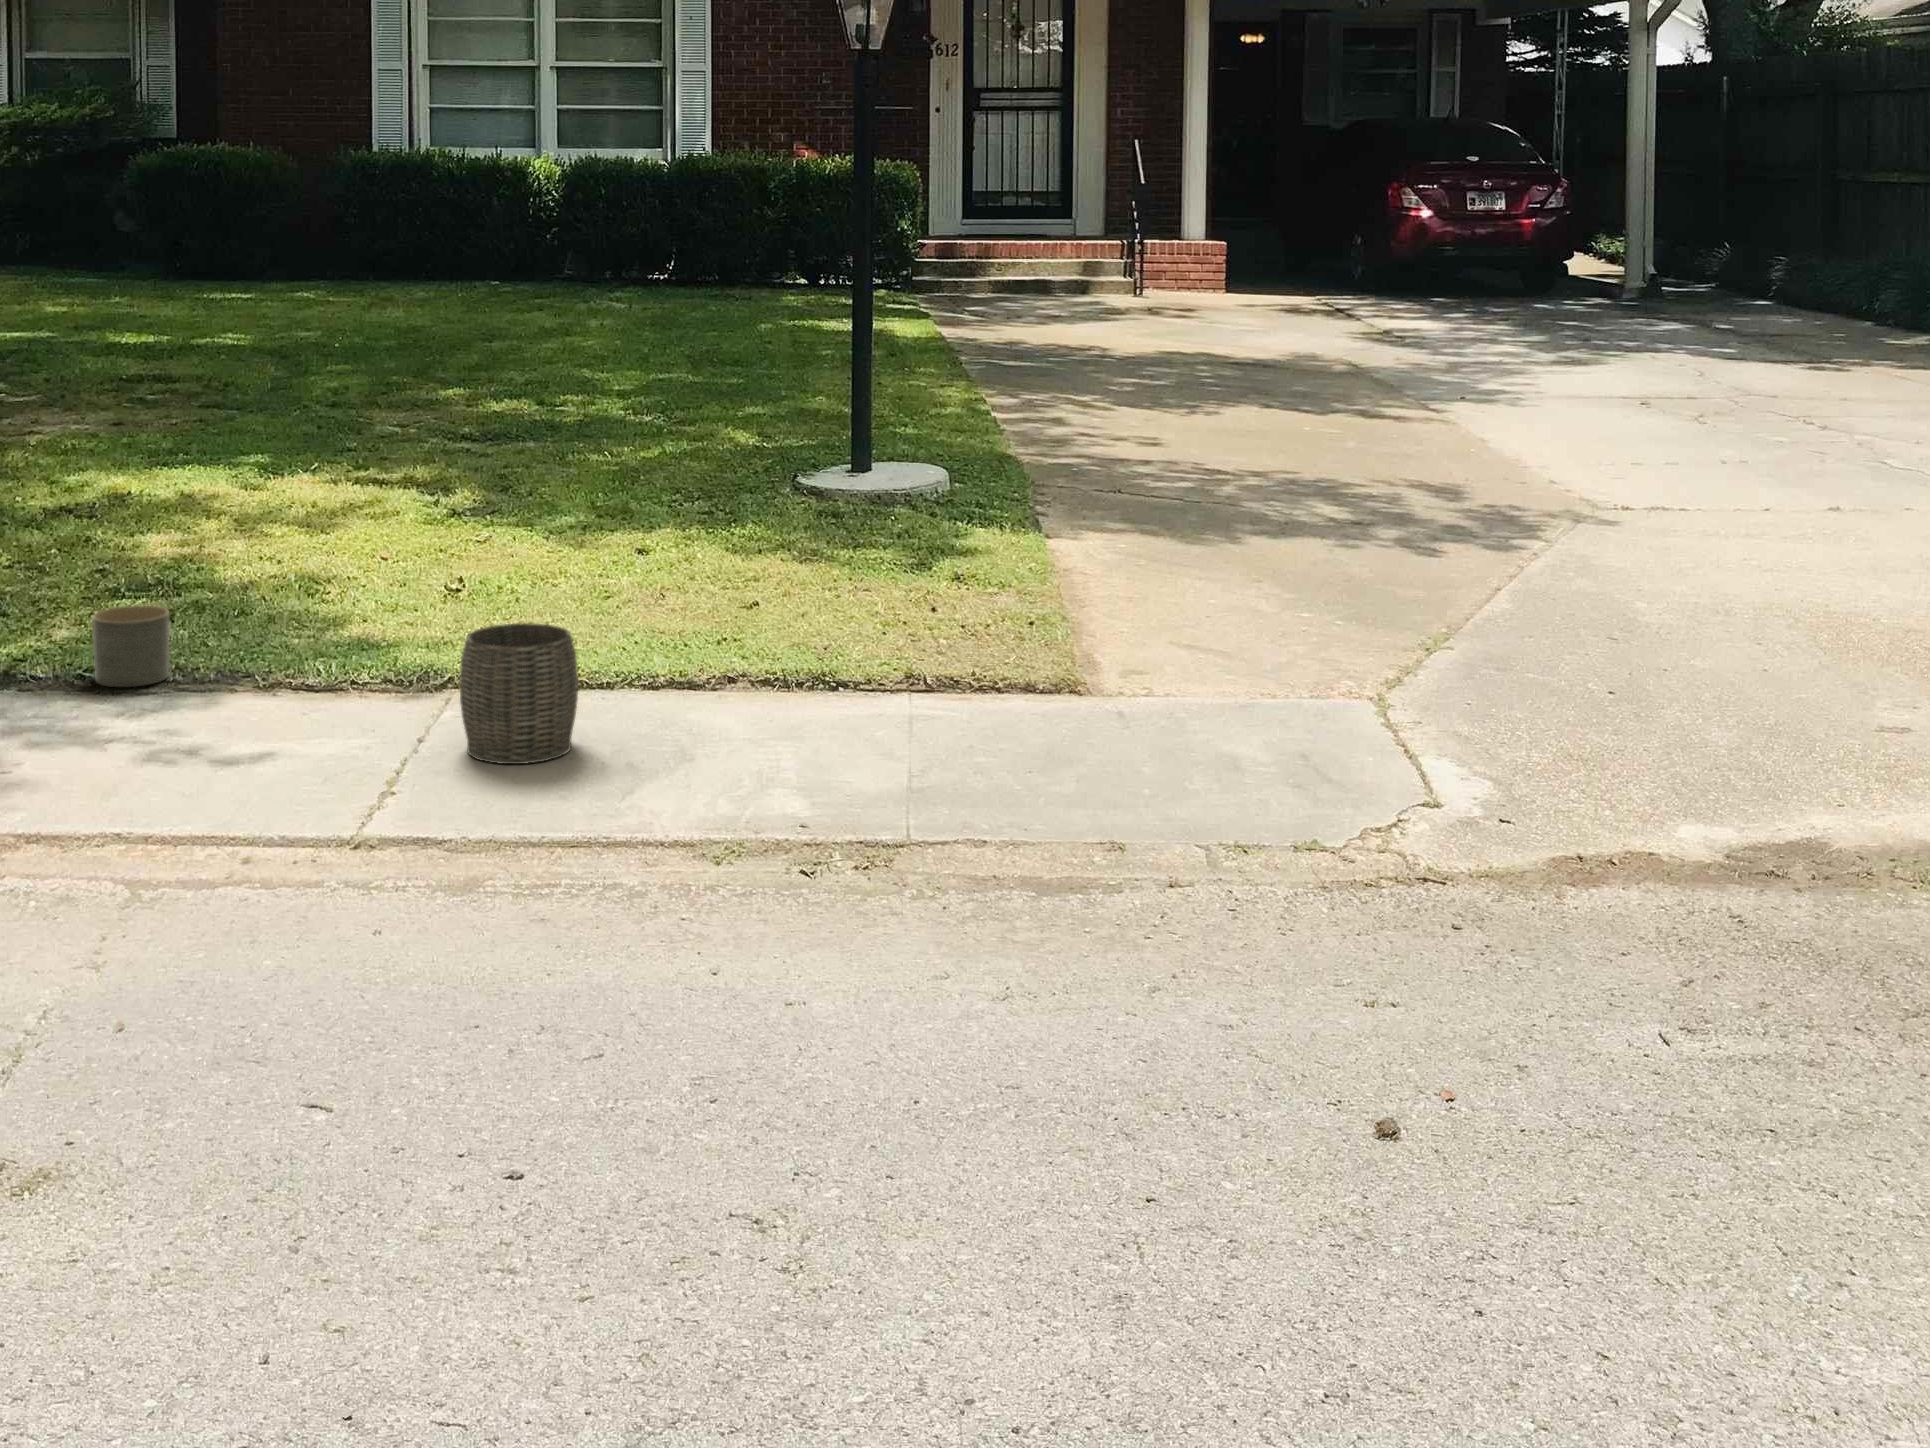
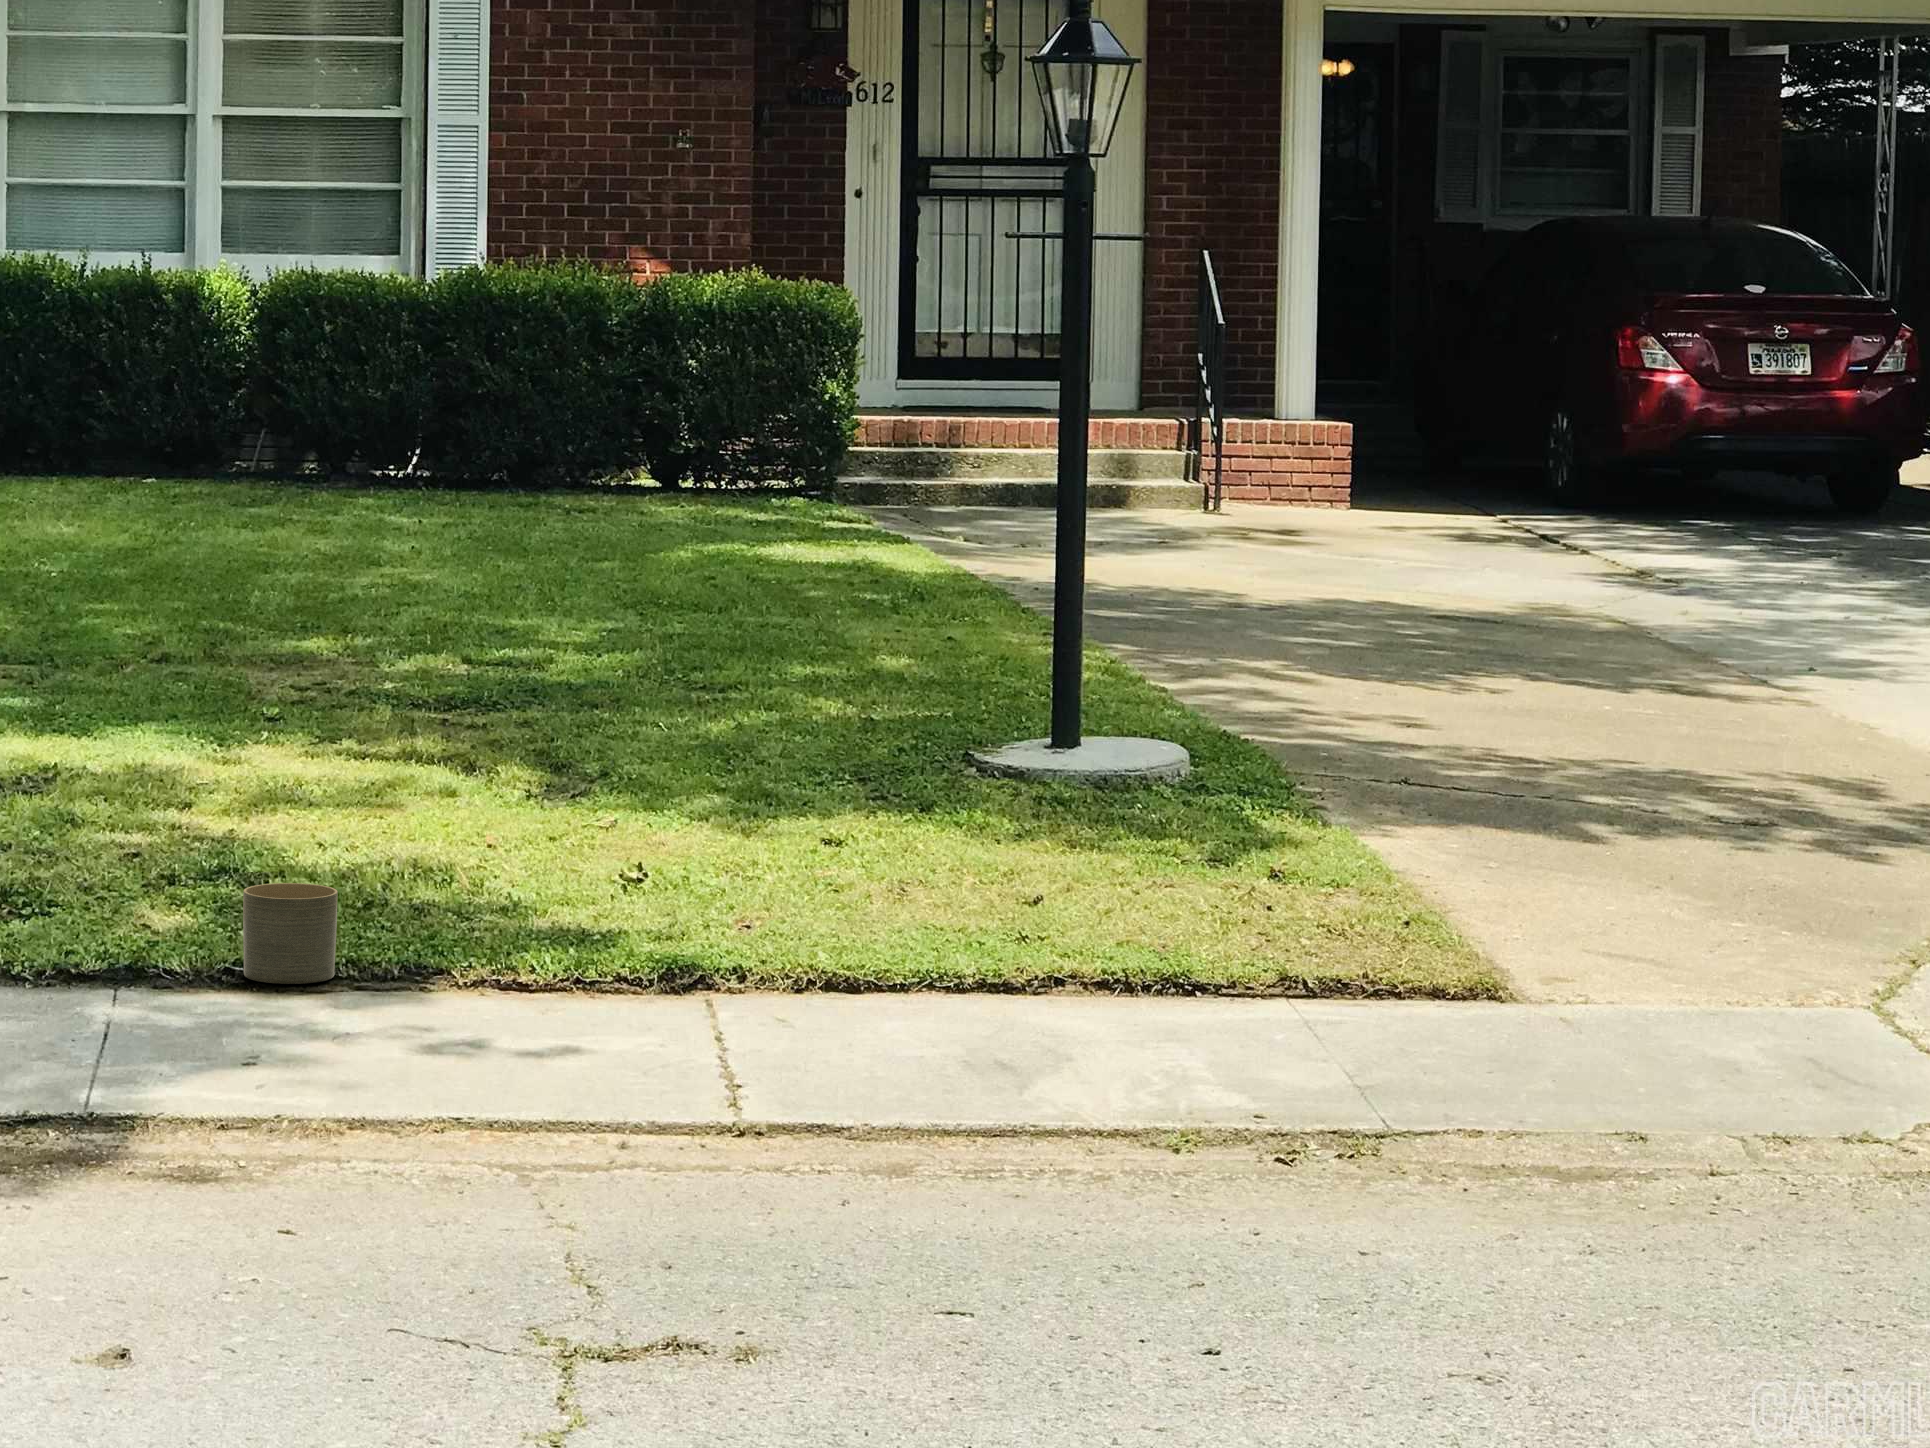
woven basket: present [460,623,578,764] -> none [794,891,939,1057]

